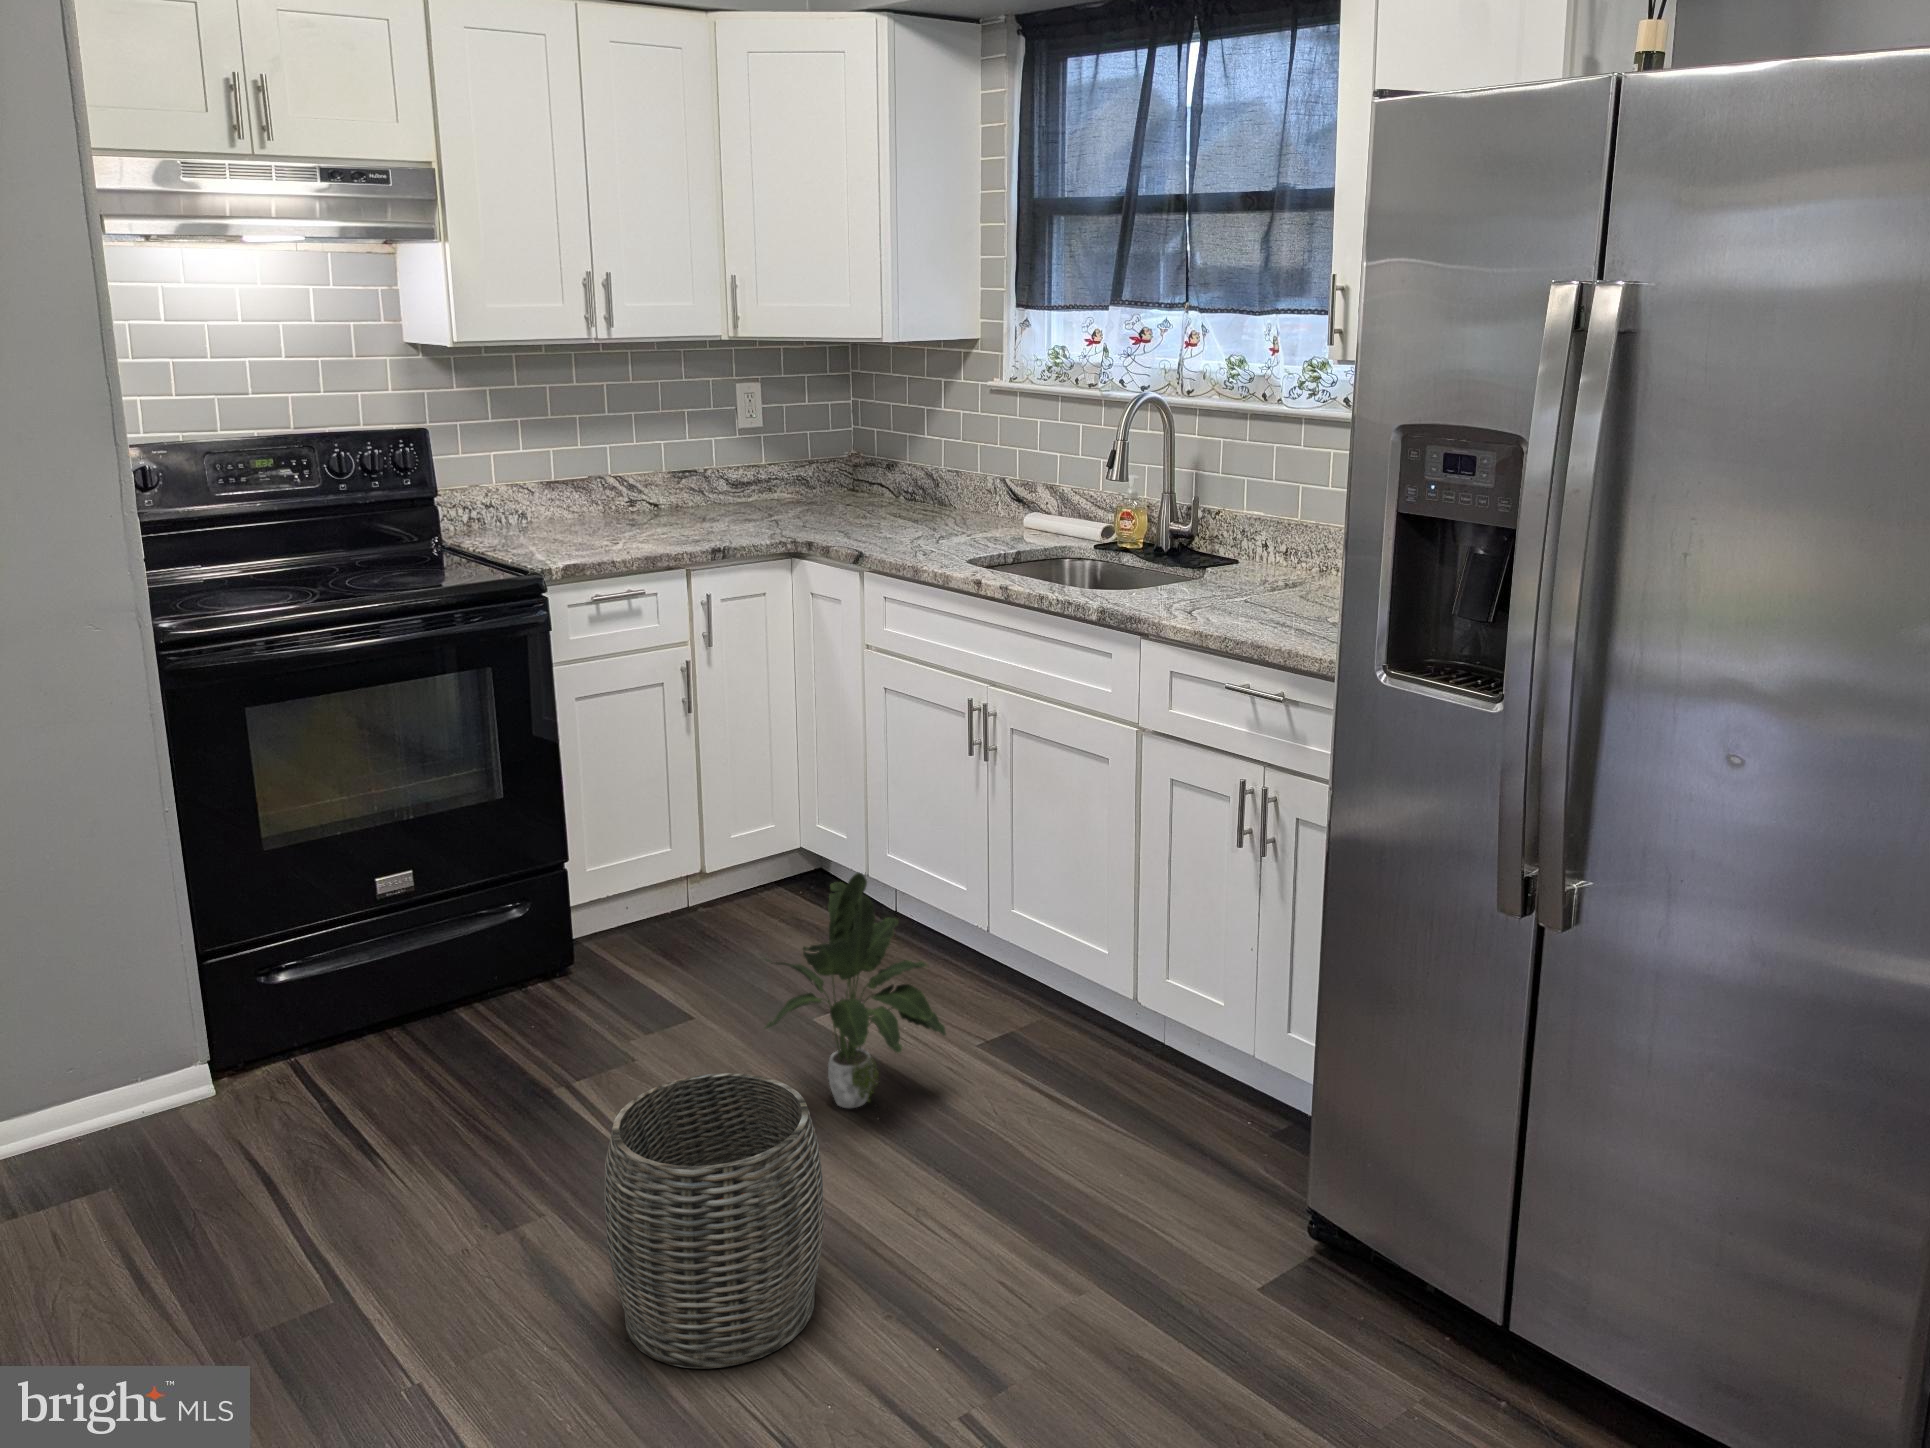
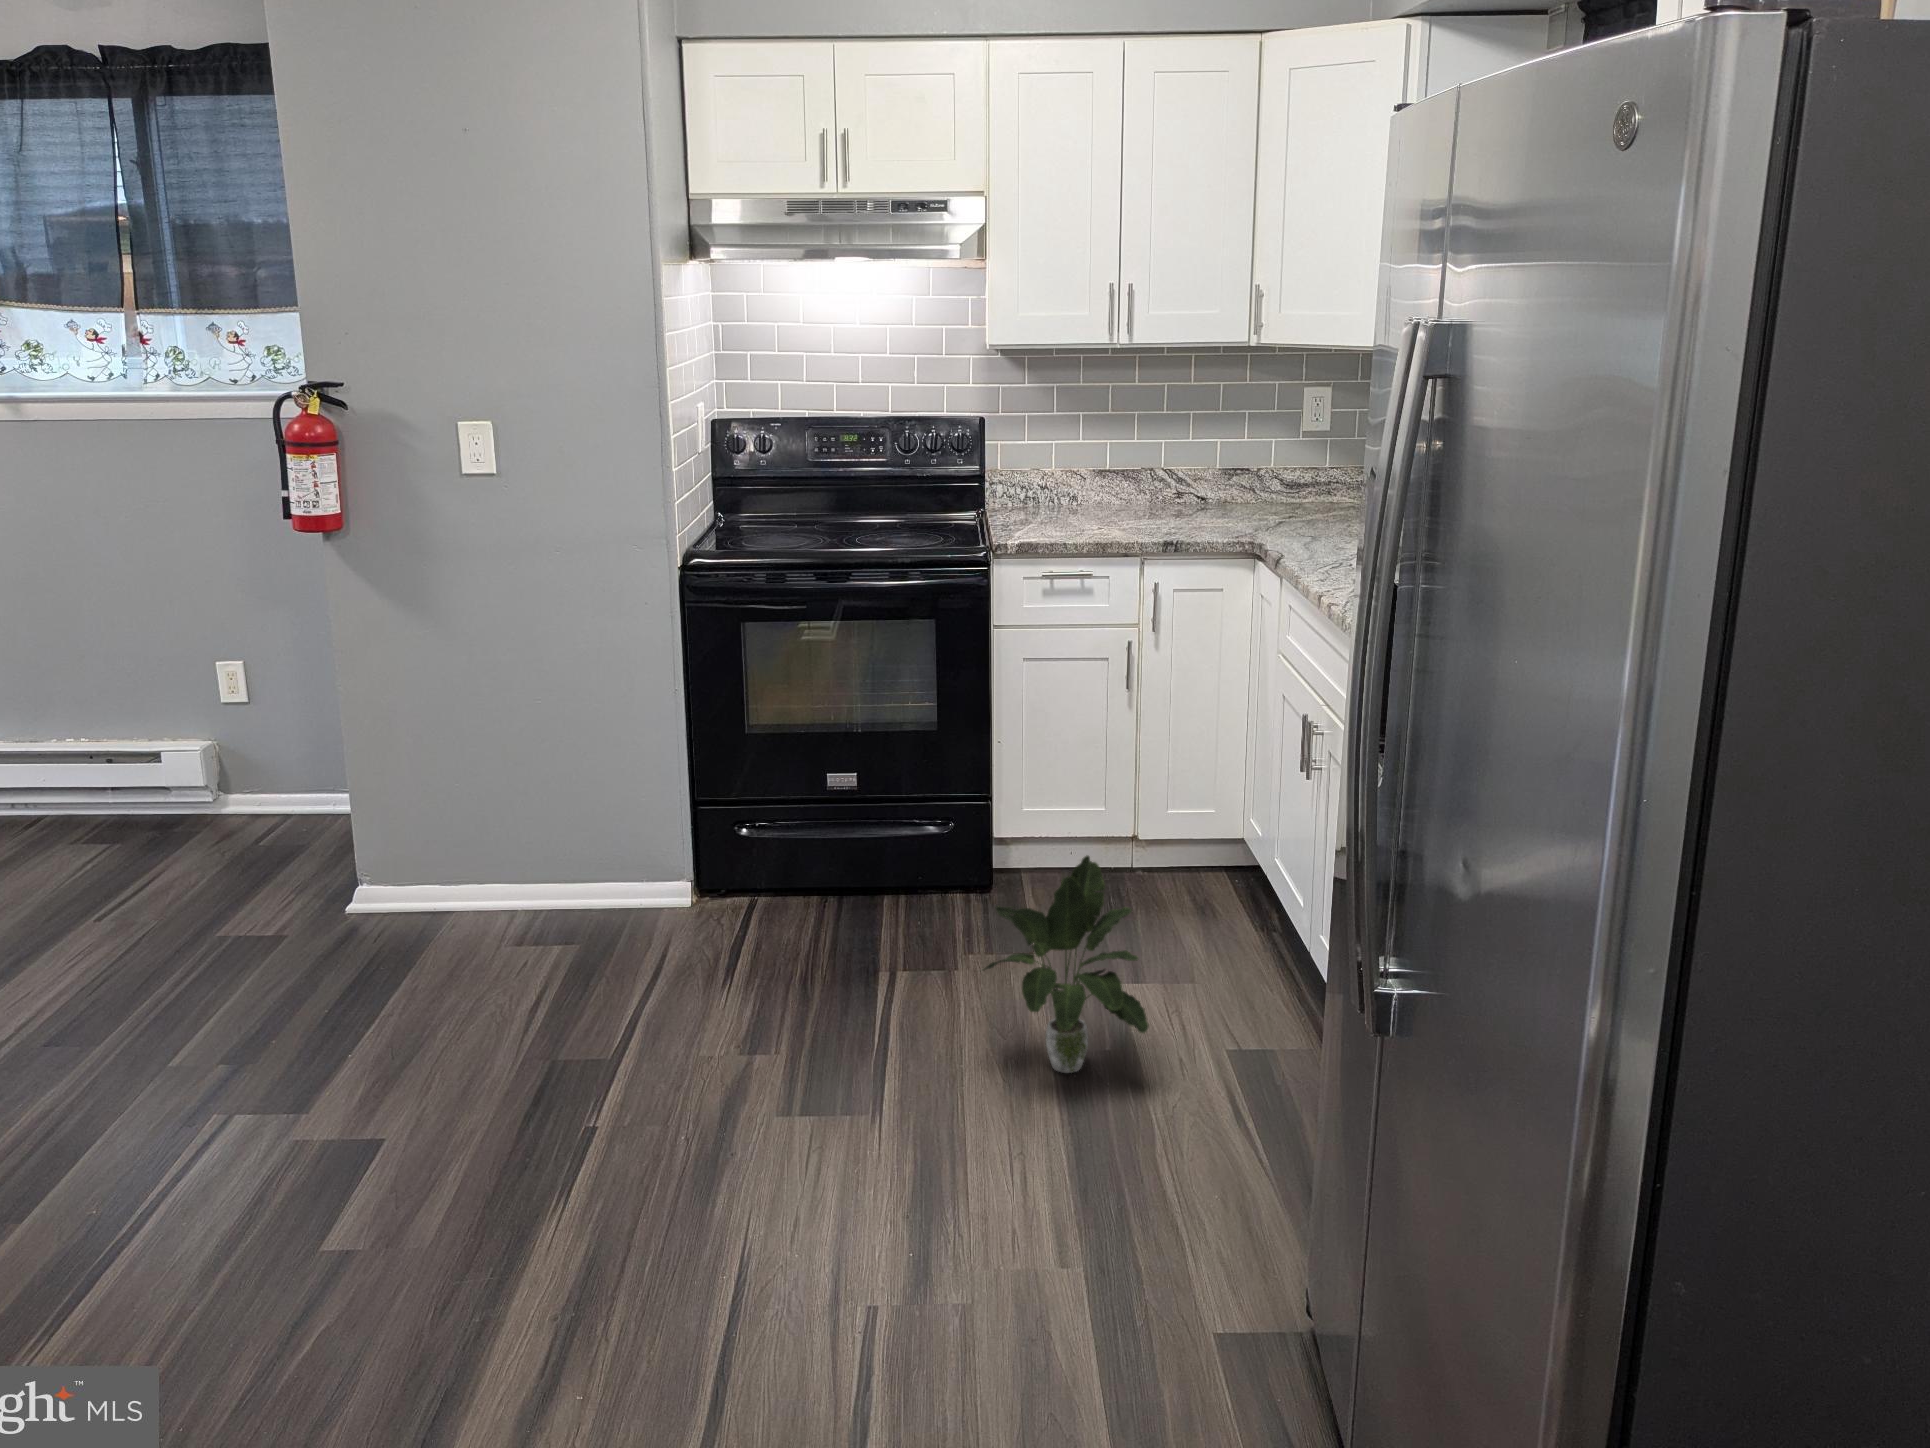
woven basket: present [604,1073,824,1369] -> none [694,978,878,1225]

